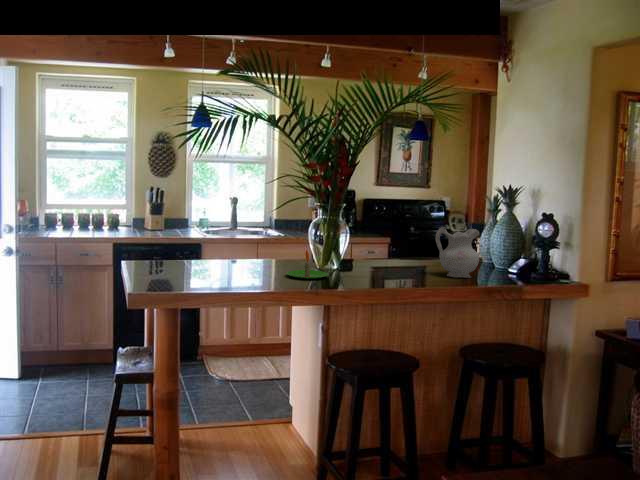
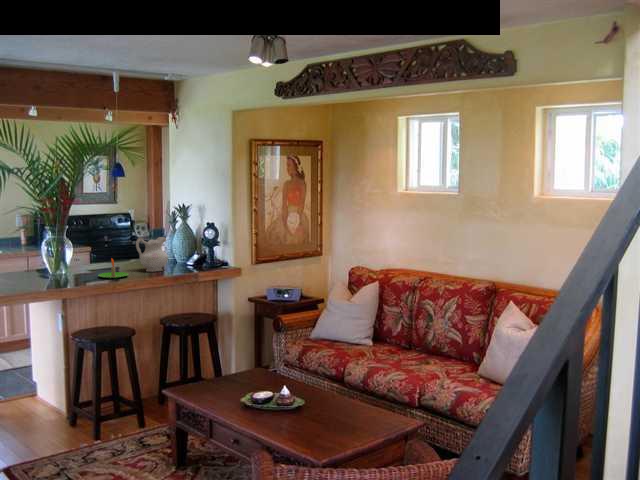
candle: present [286,250,328,279] -> present [98,258,128,278]

